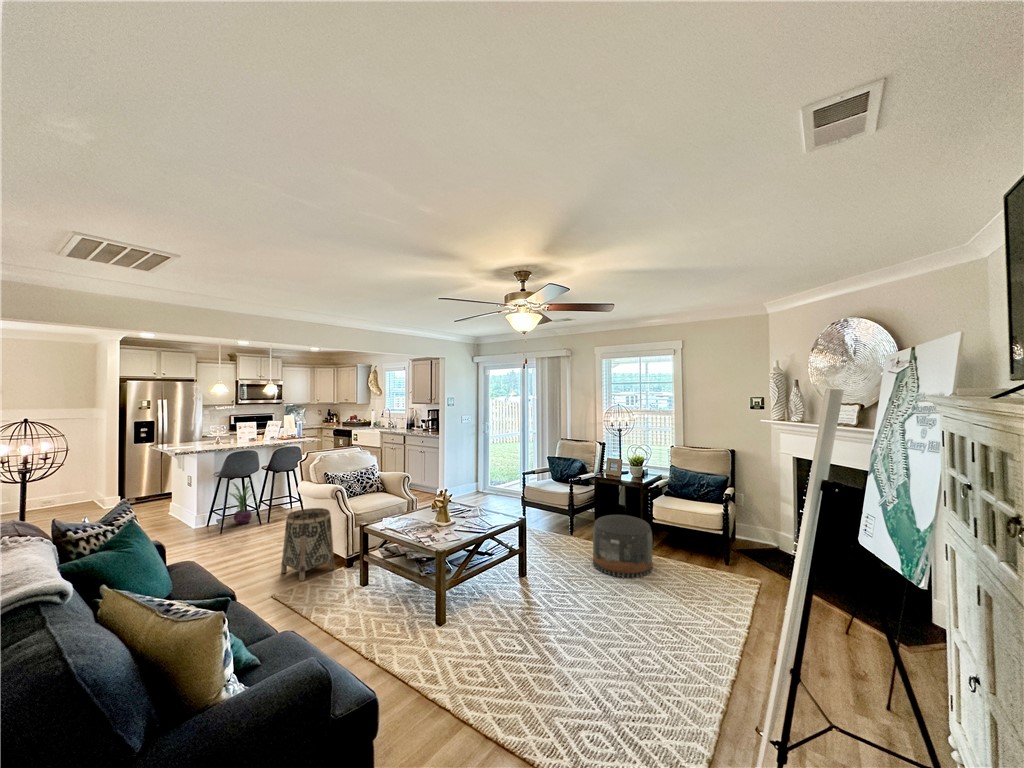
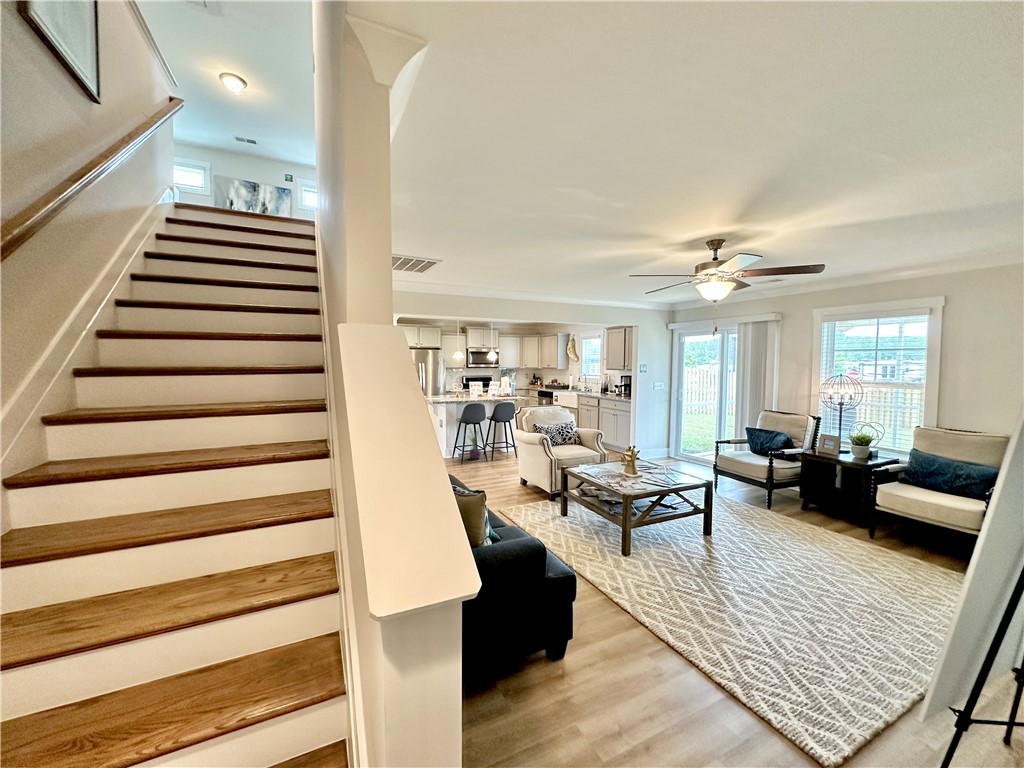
basket: present [281,508,334,581] -> none [503,451,541,504]
pouf: present [593,515,653,578] -> none [789,492,868,560]

